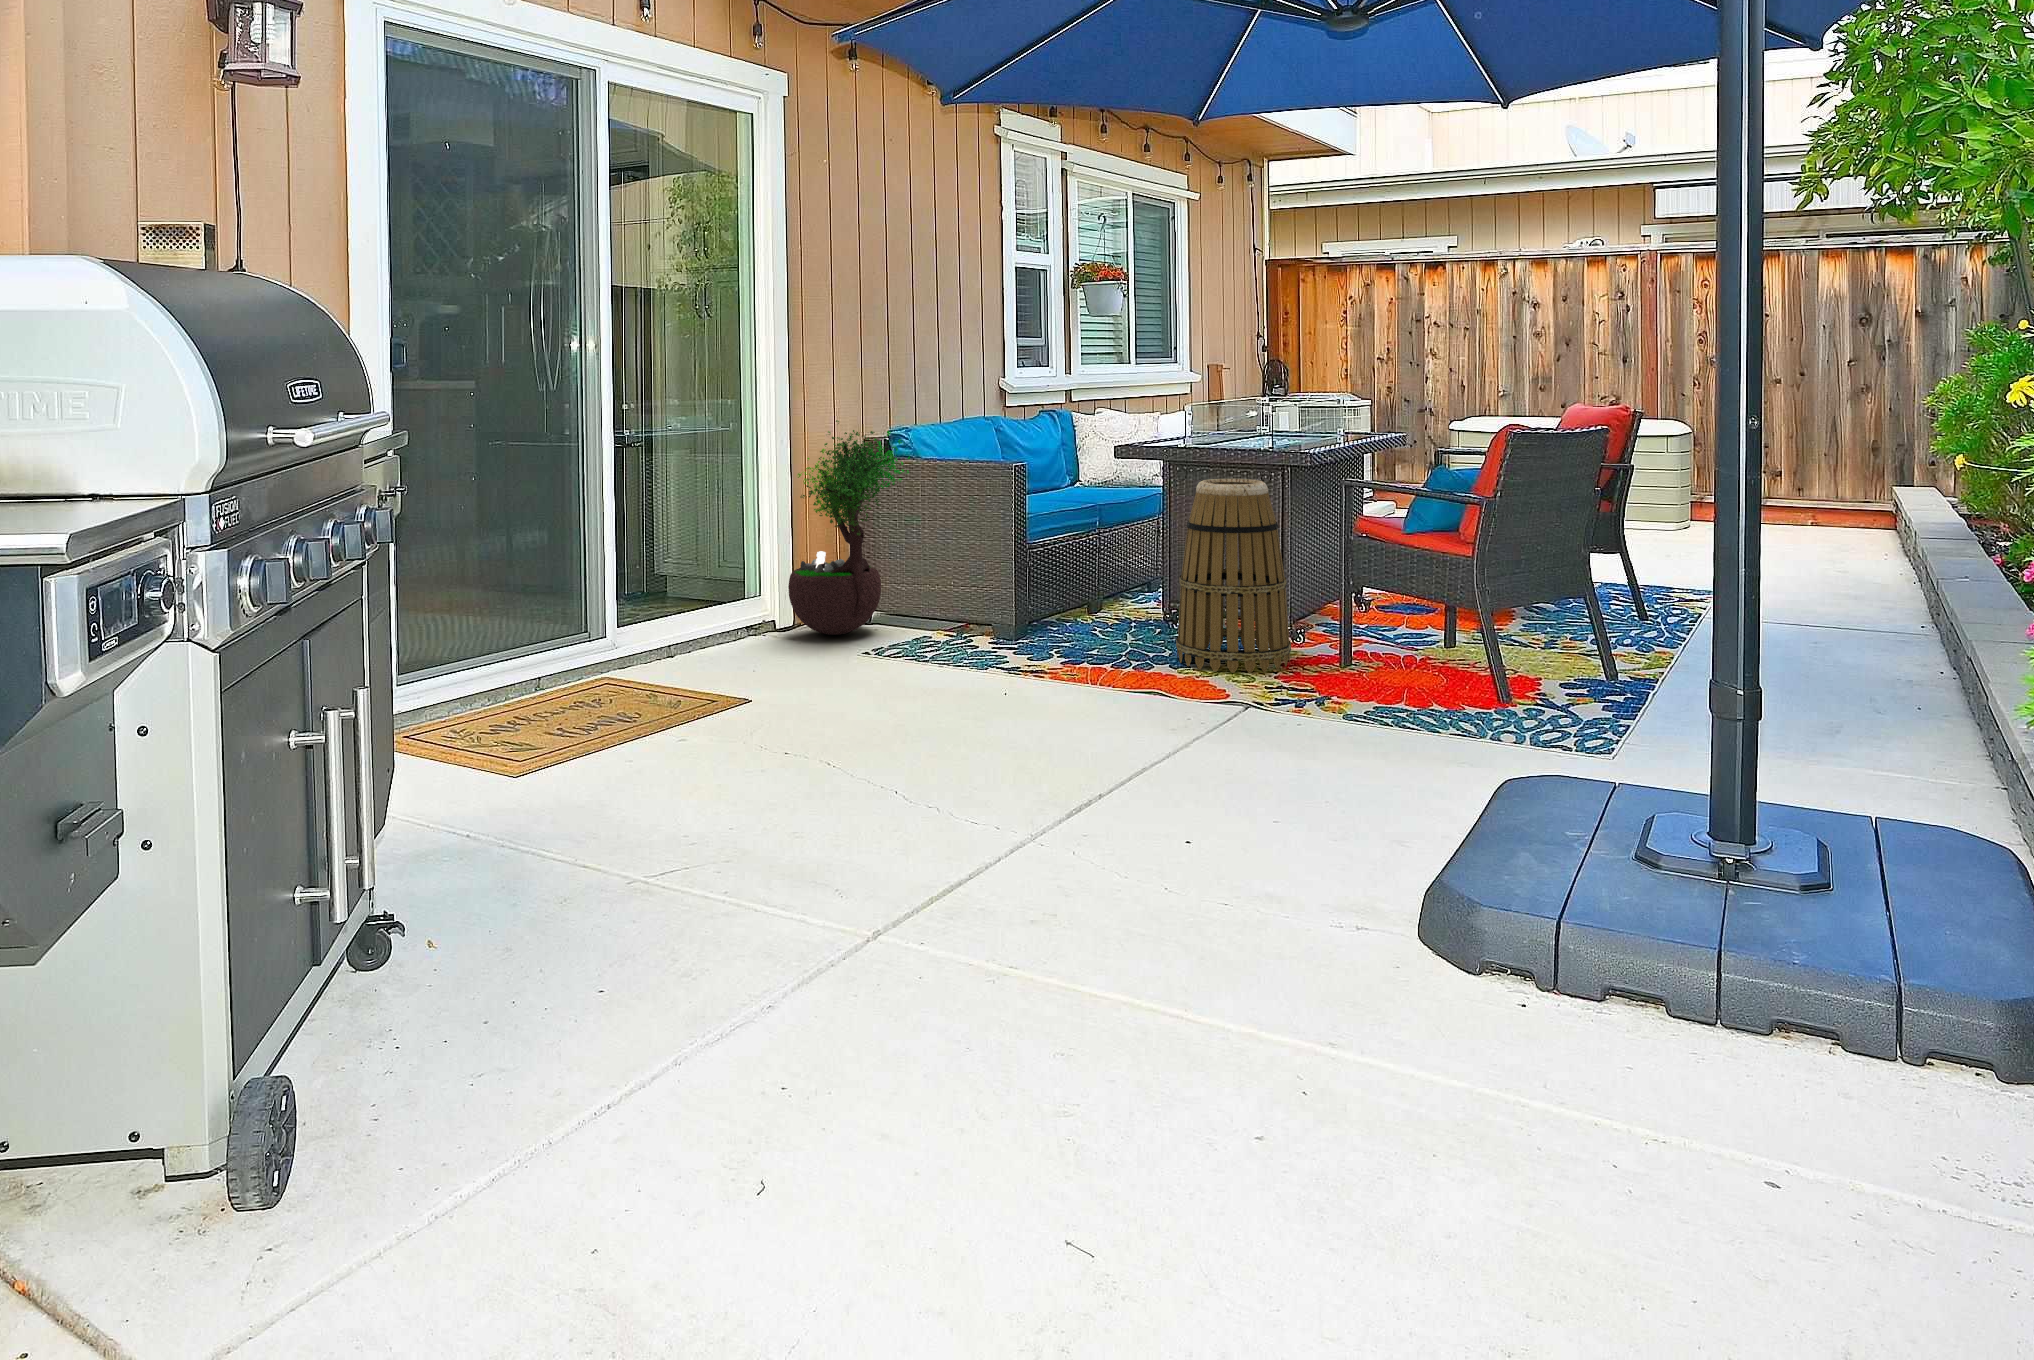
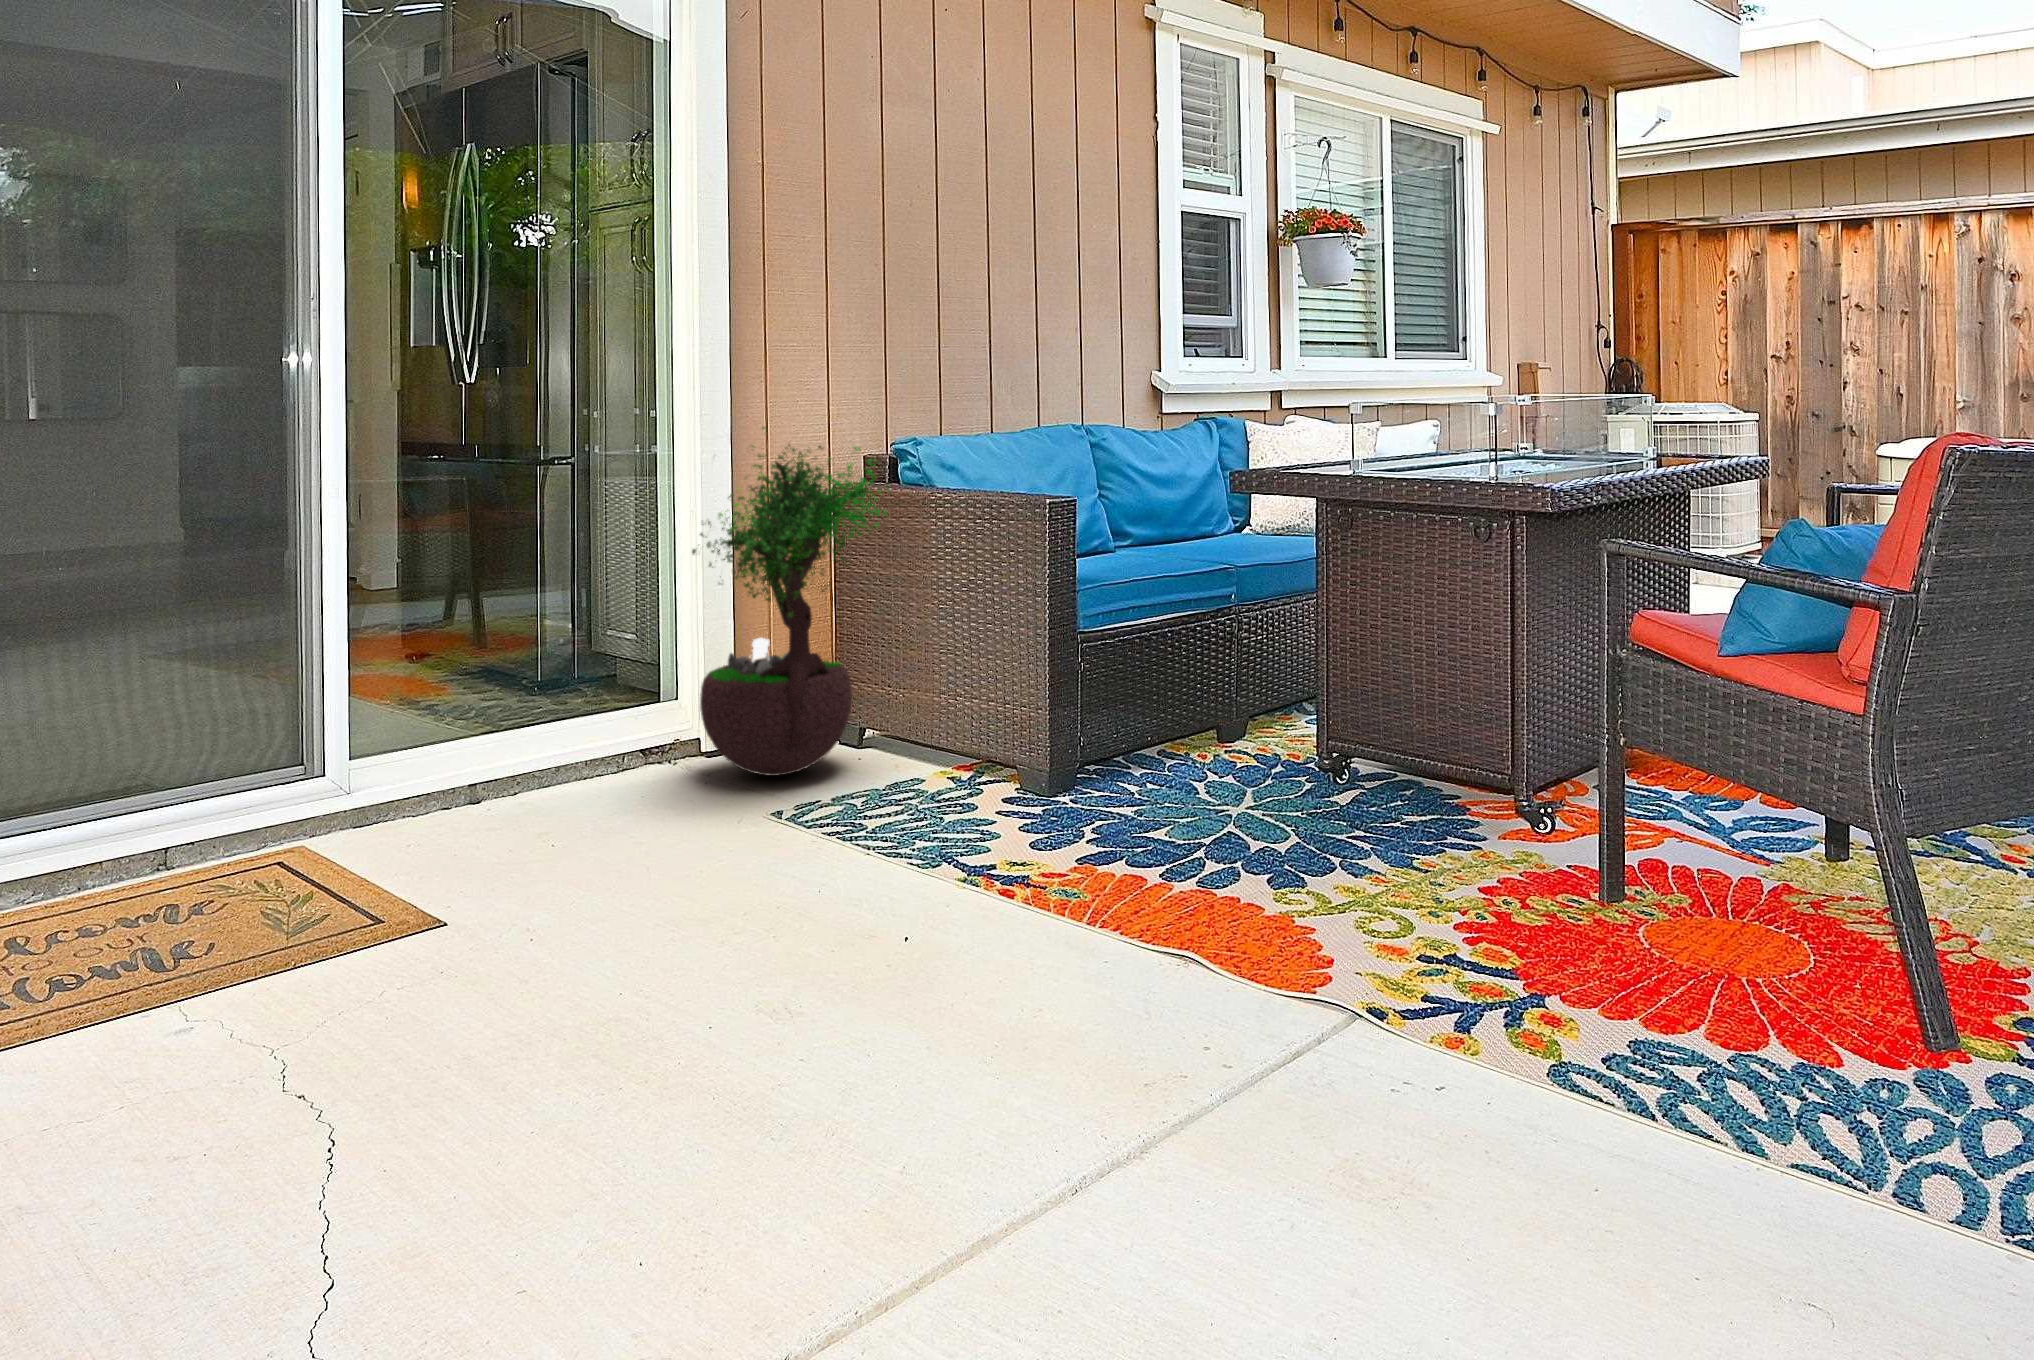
basket: present [1176,479,1291,673] -> none [1298,535,1512,908]

